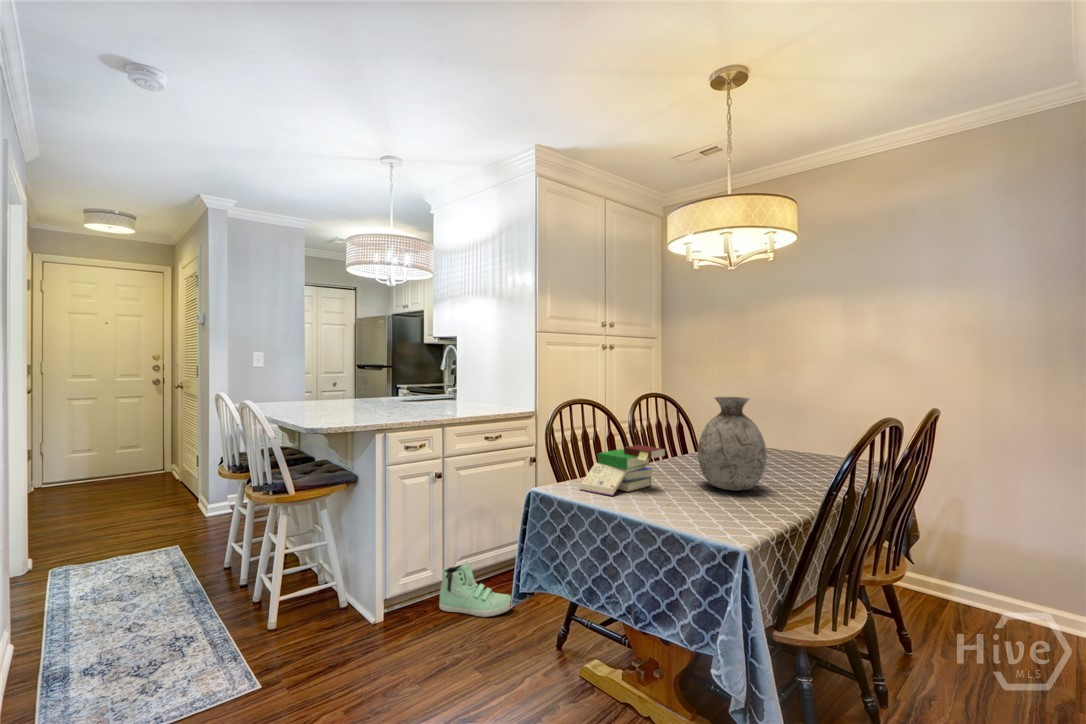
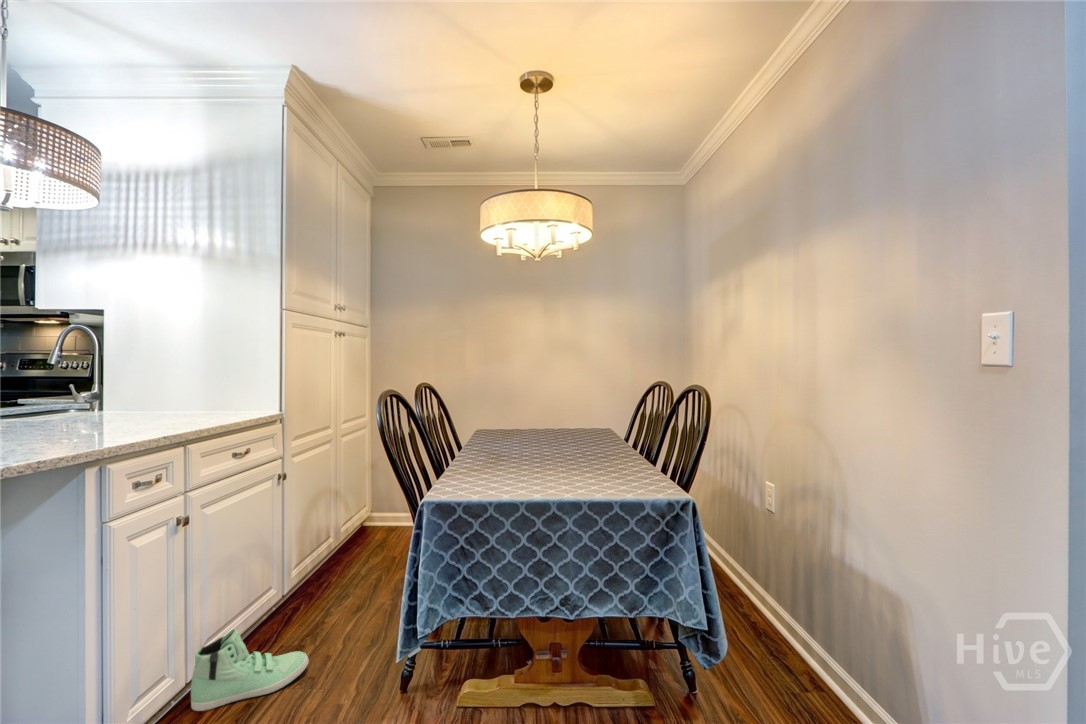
vase: present [698,397,767,491] -> none [549,383,608,468]
book: present [580,445,665,496] -> none [471,437,538,494]

